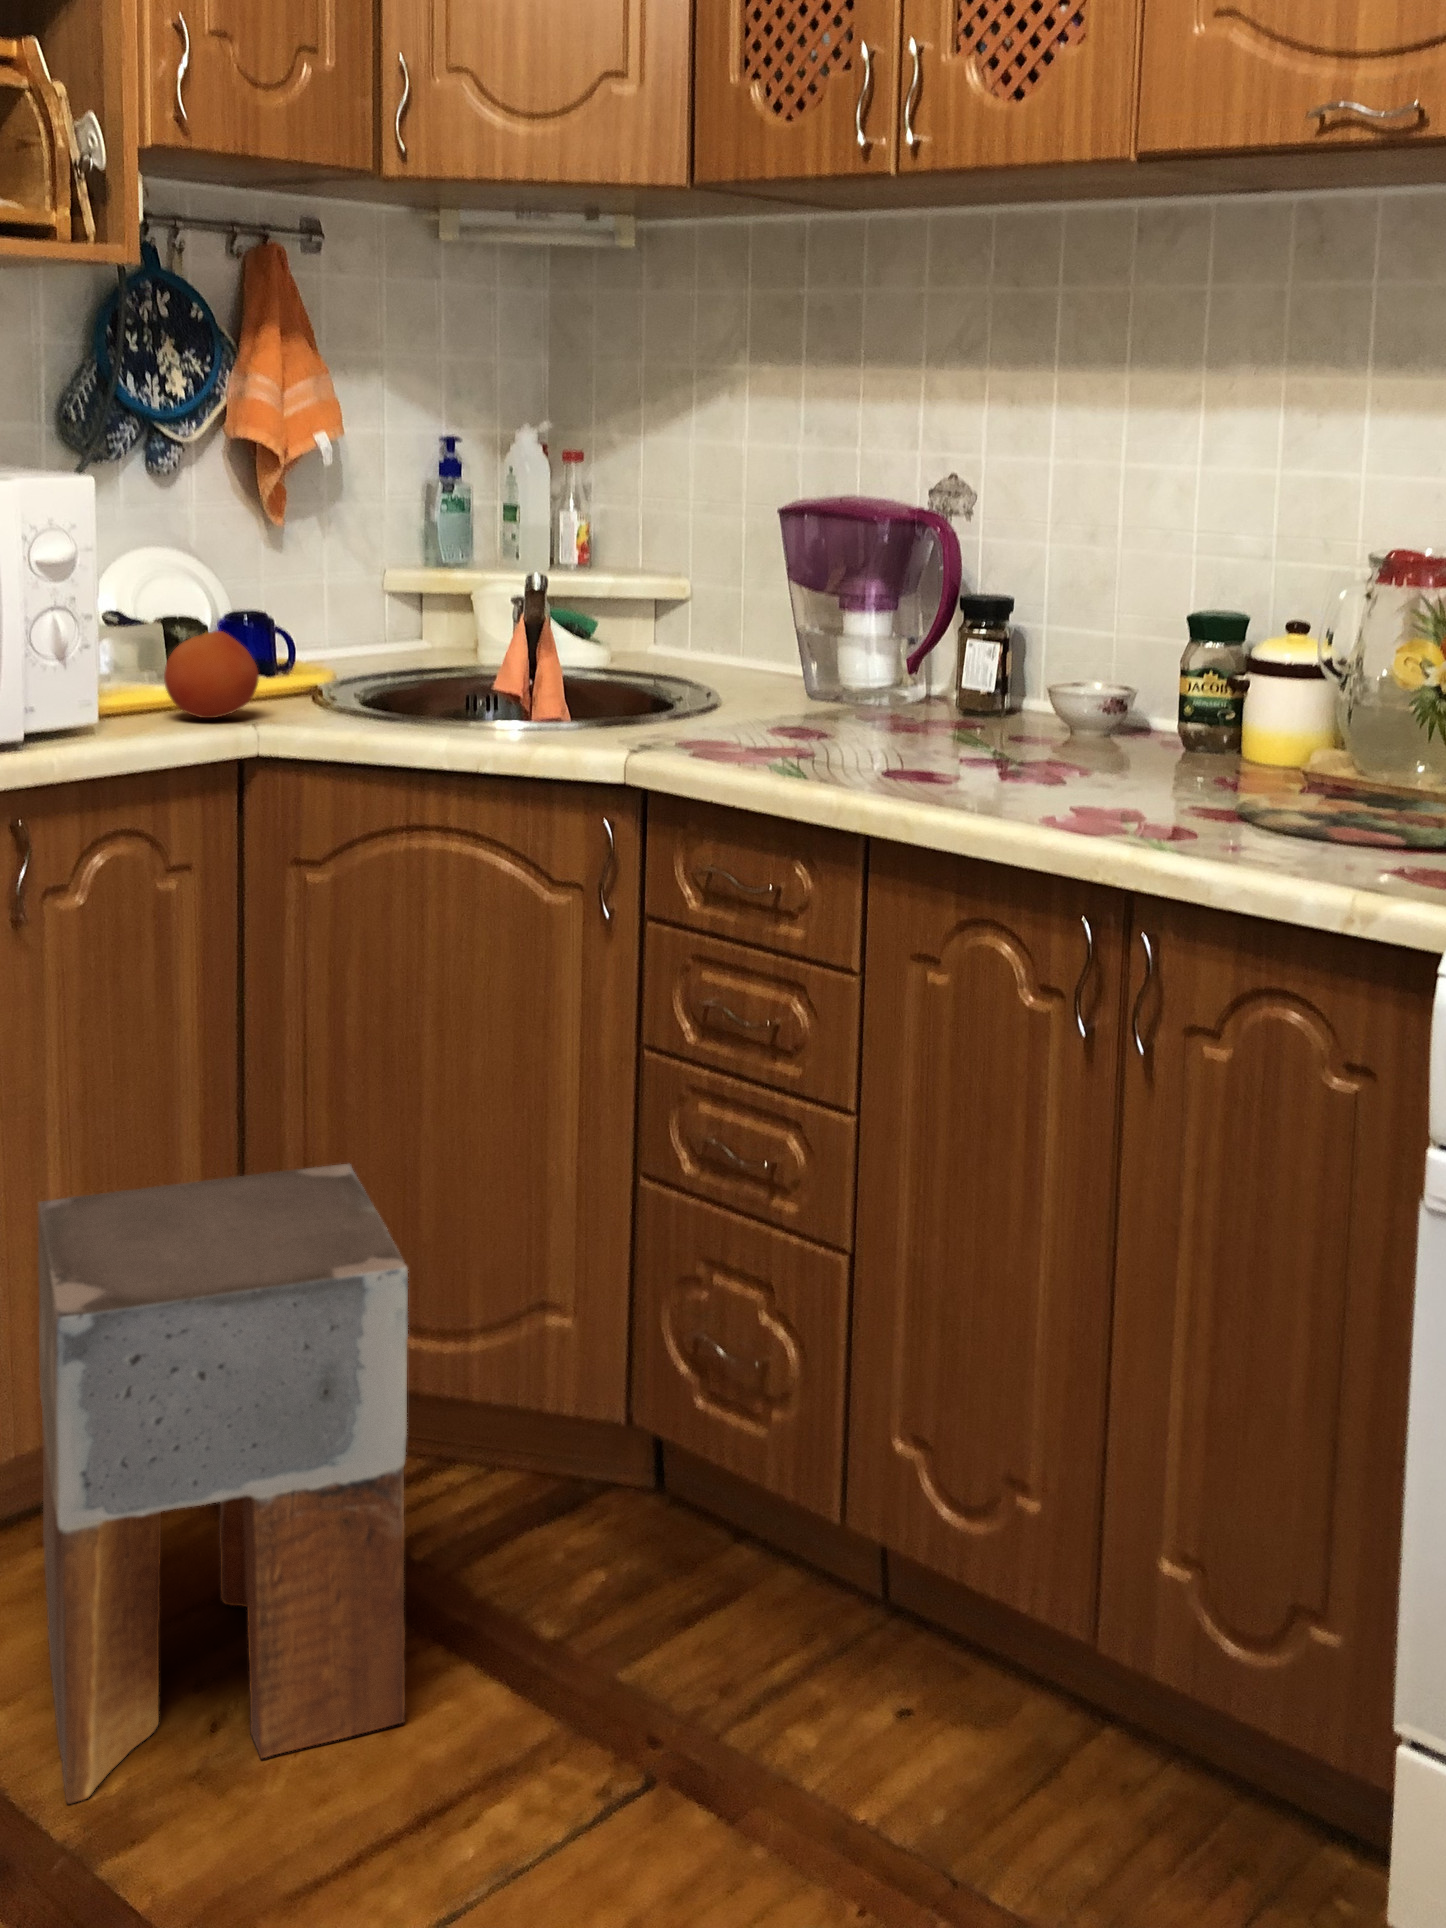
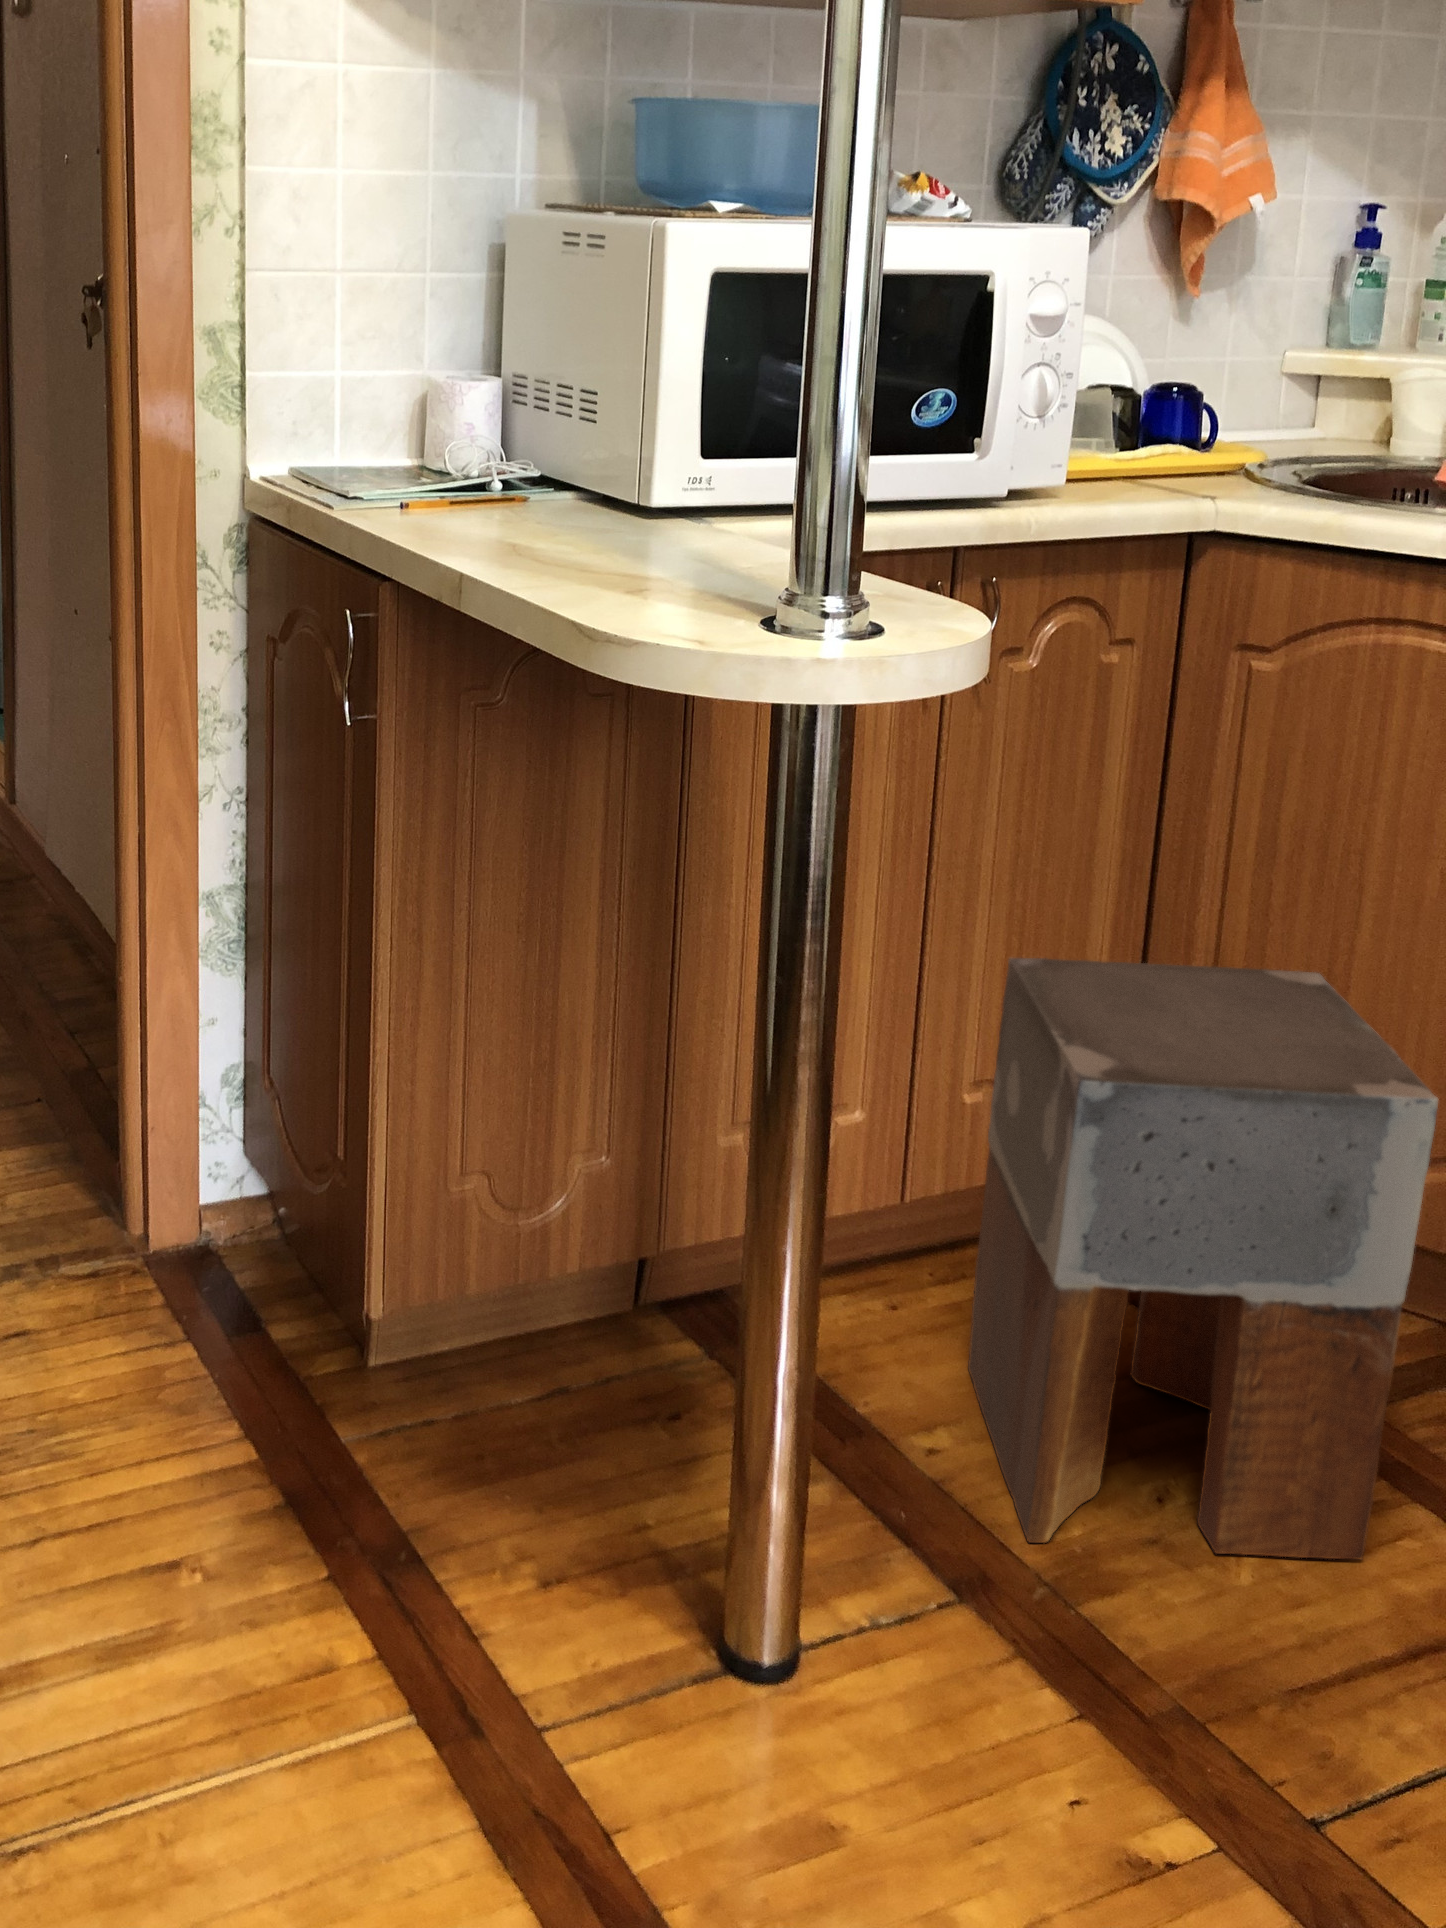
fruit: present [164,631,259,718] -> none [1123,398,1224,491]

